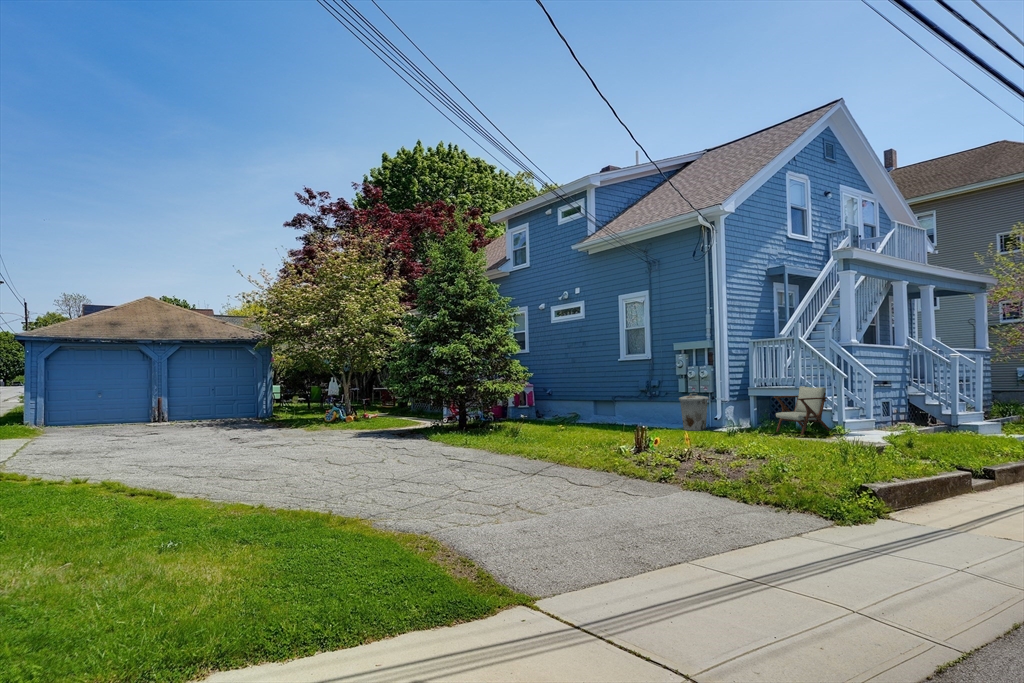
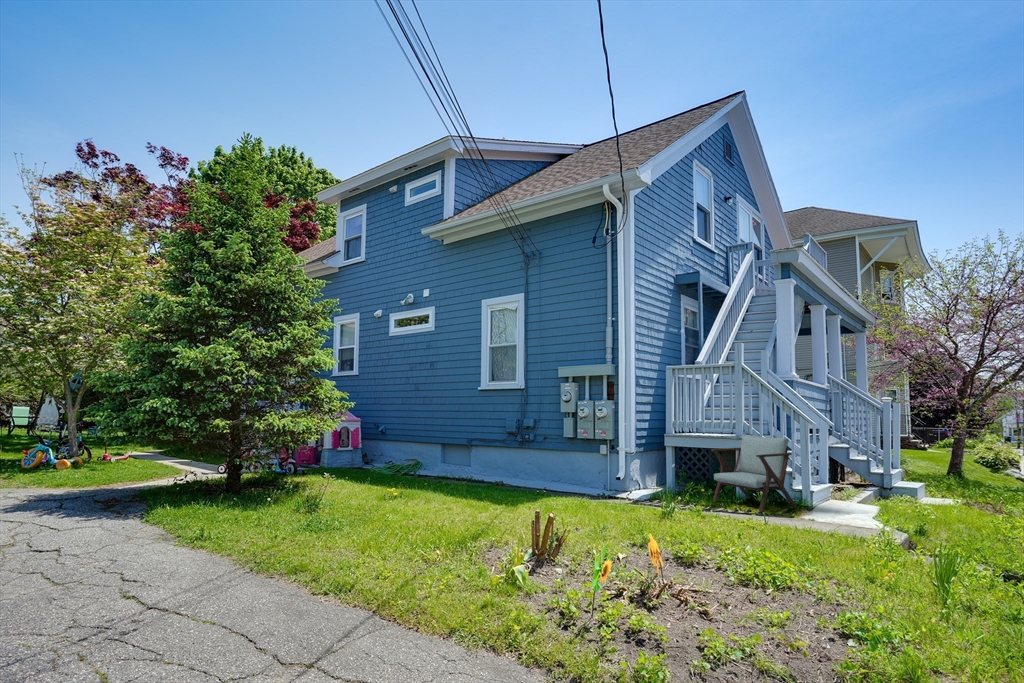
trash can: present [679,393,709,431] -> none [567,439,609,494]

